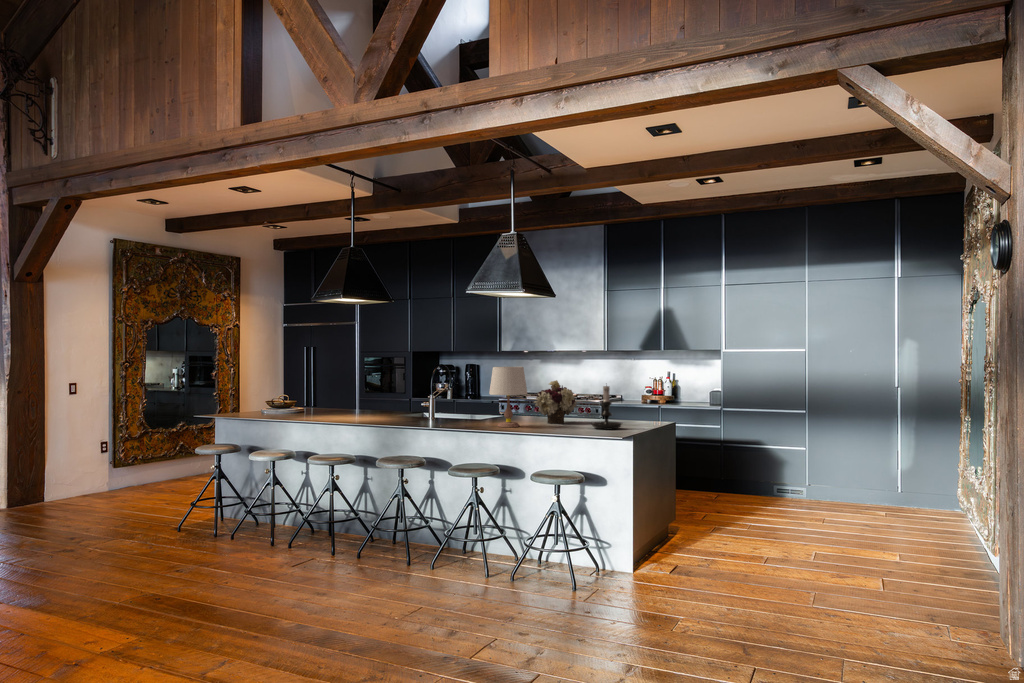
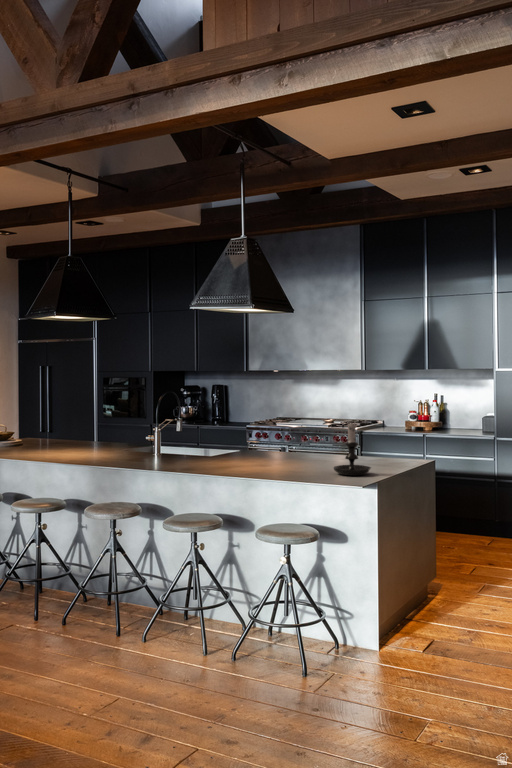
table lamp: present [489,367,527,427] -> none [214,400,259,472]
flower arrangement: present [534,380,577,424] -> none [269,414,321,465]

